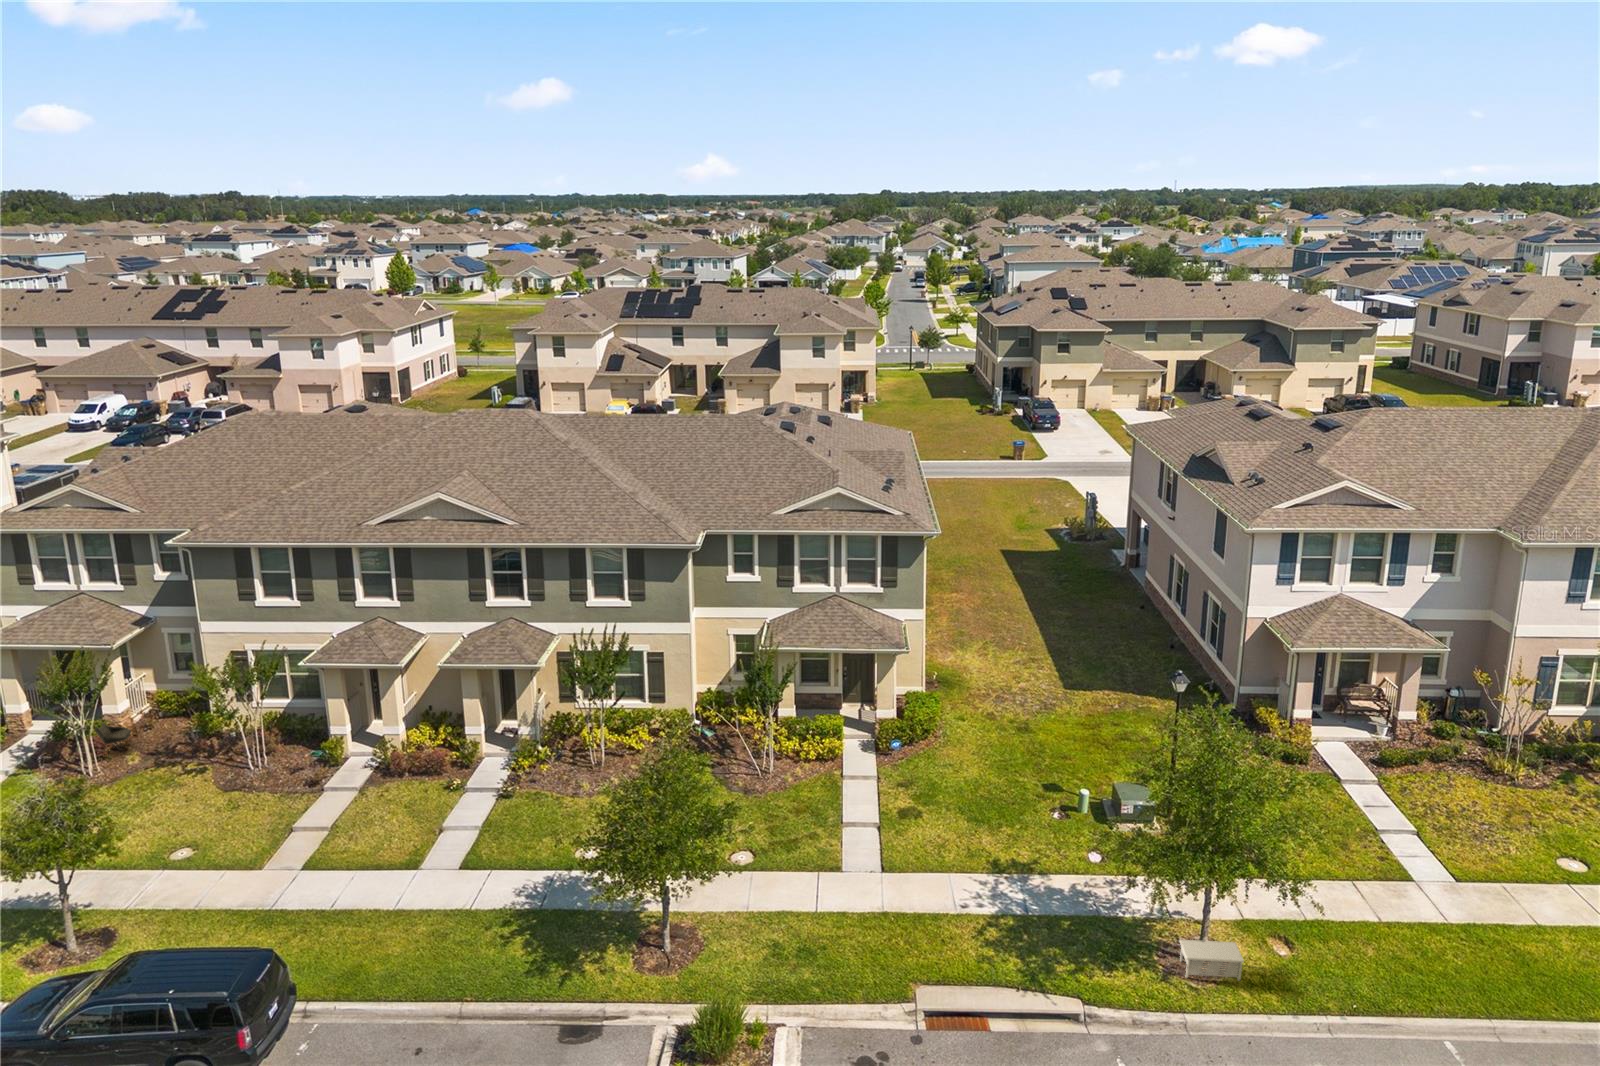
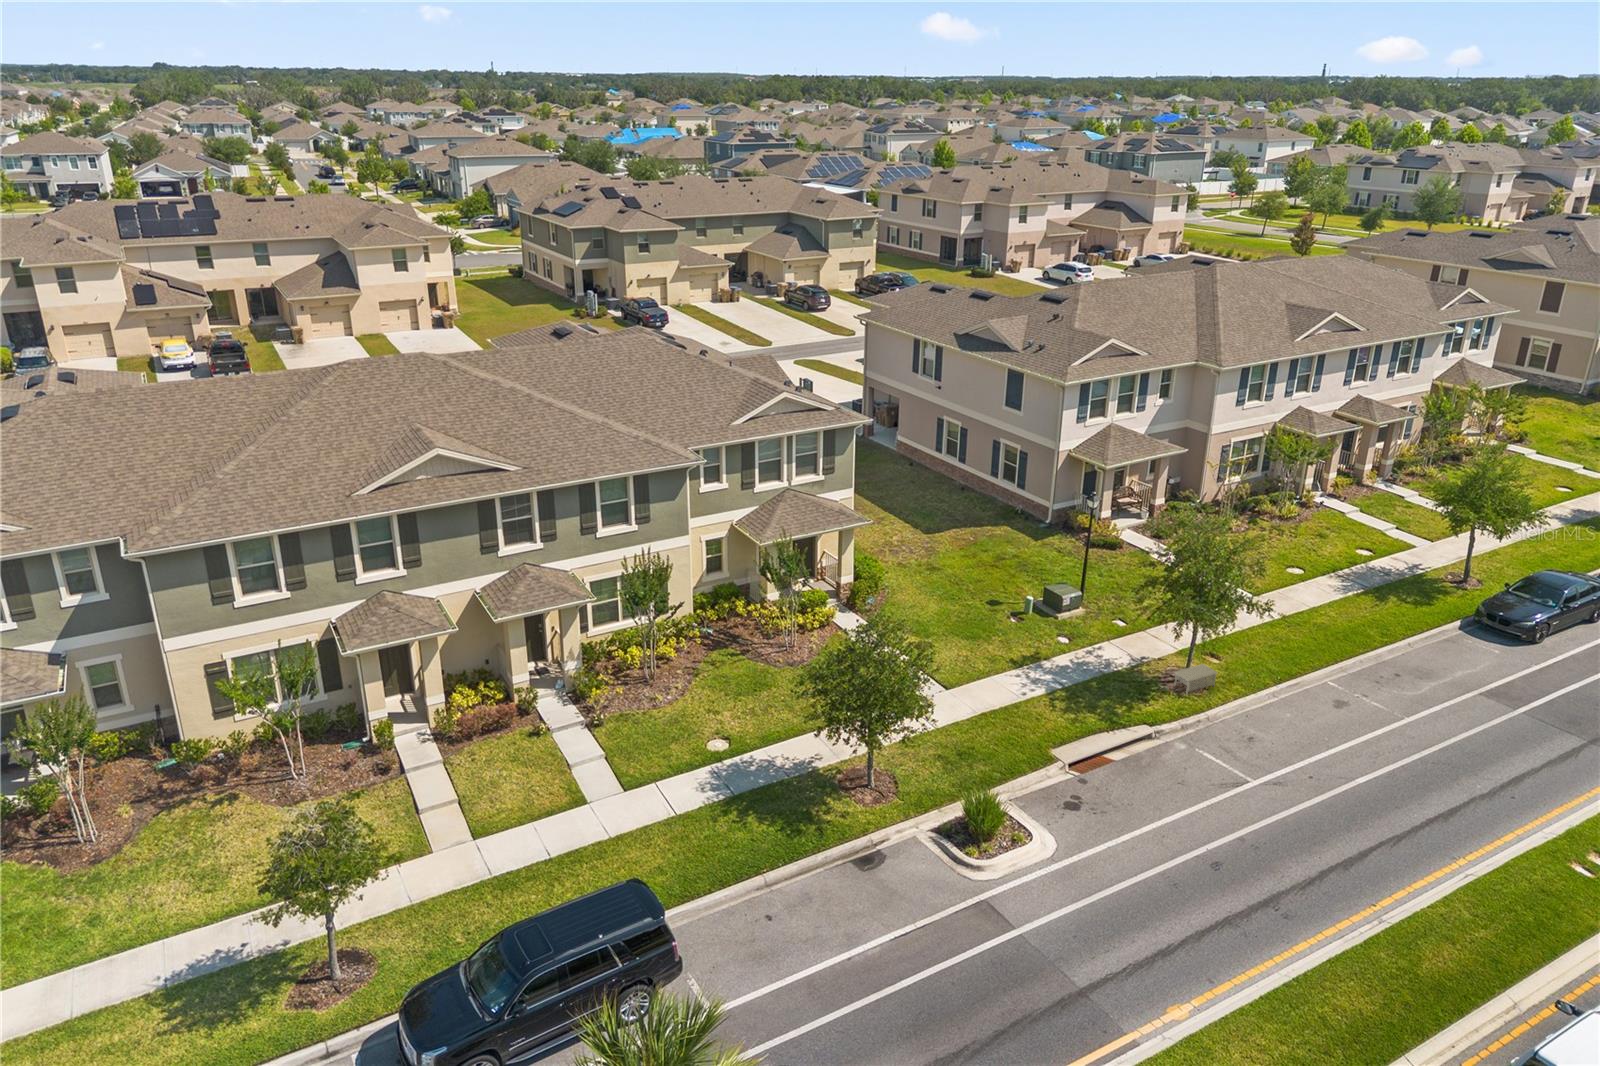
lounge chair: present [95,723,131,744] -> none [77,775,122,813]

